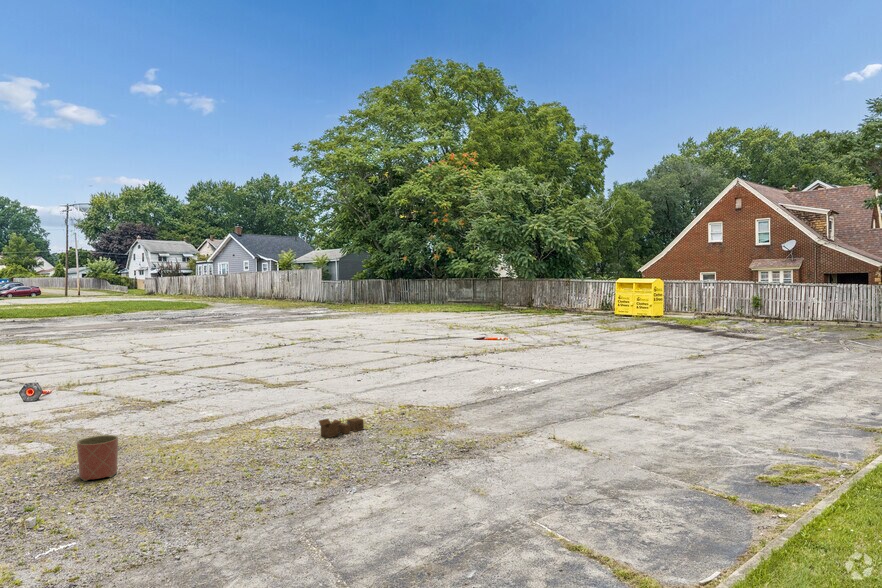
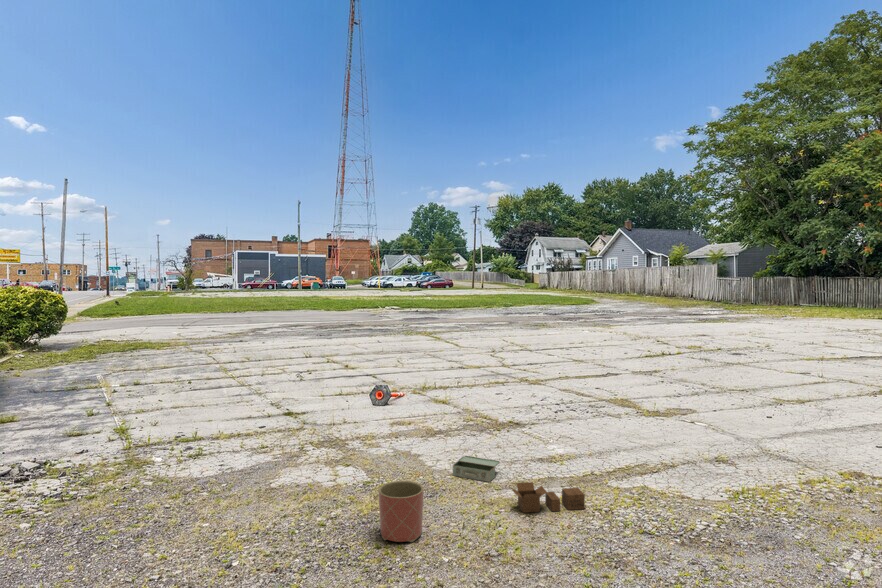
cardboard box: present [319,418,364,438] -> present [512,482,585,513]
toolbox: none [122,424,165,441] -> present [453,456,500,482]

